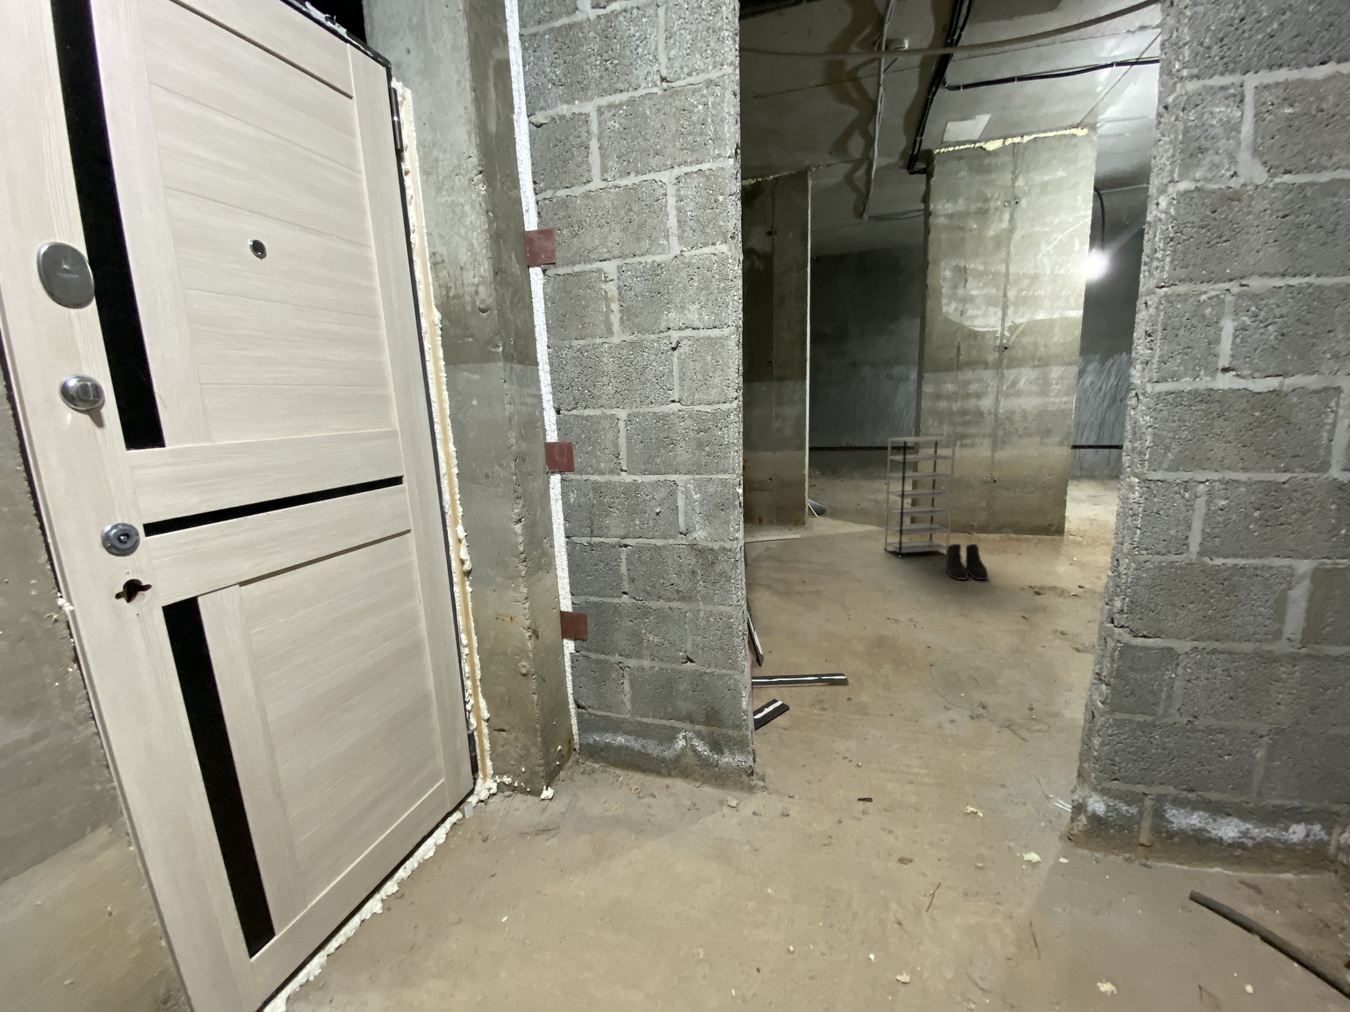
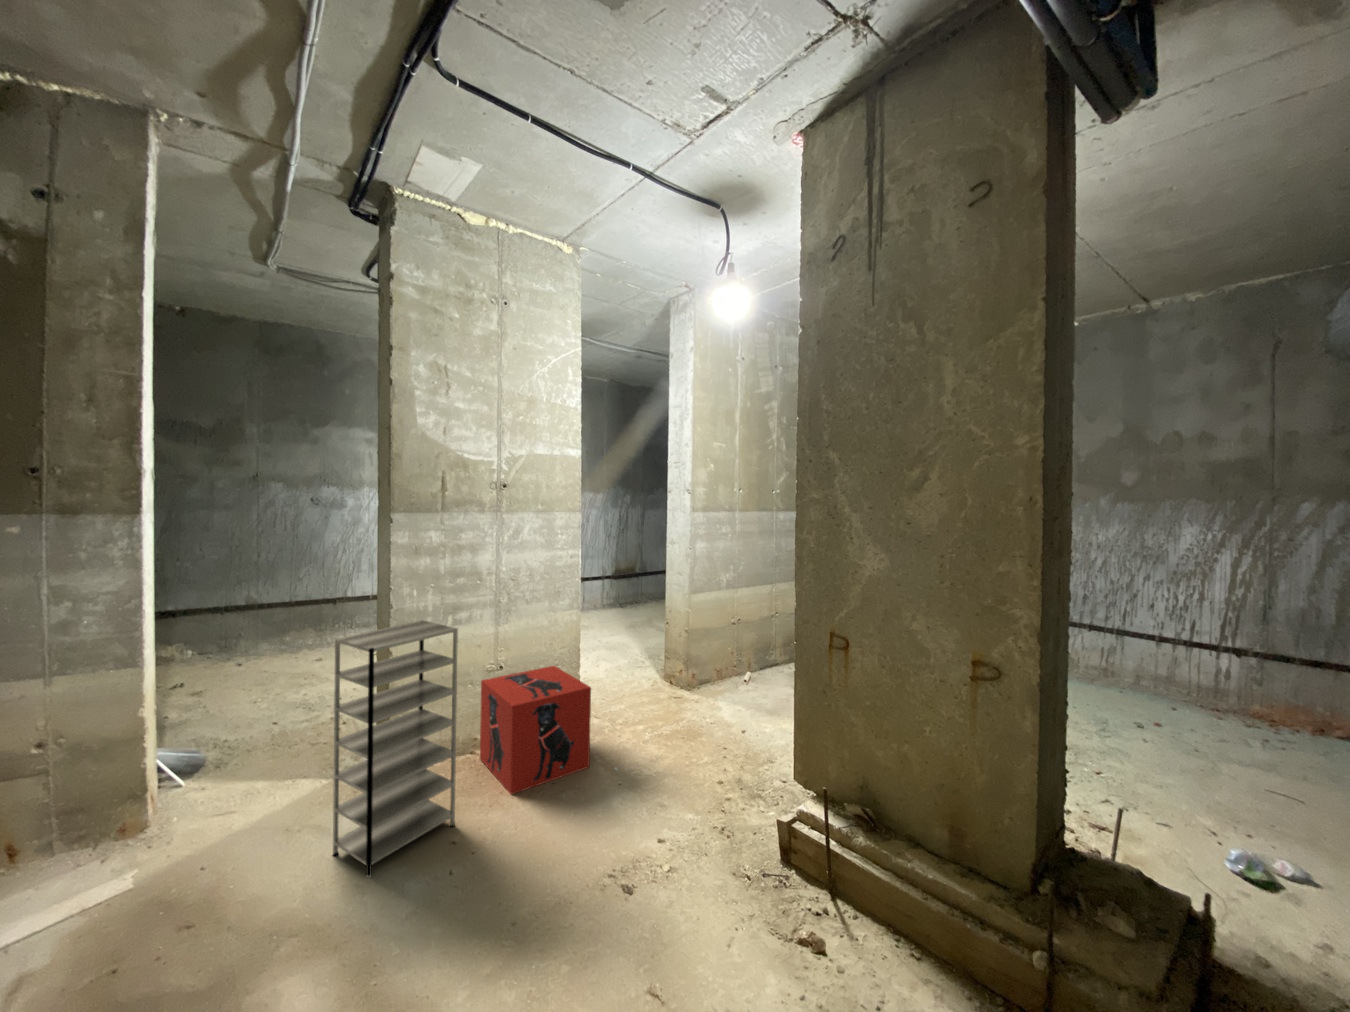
storage box: none [975,486,1062,556] -> present [480,666,591,794]
boots: present [946,544,988,580] -> none [463,815,537,911]

